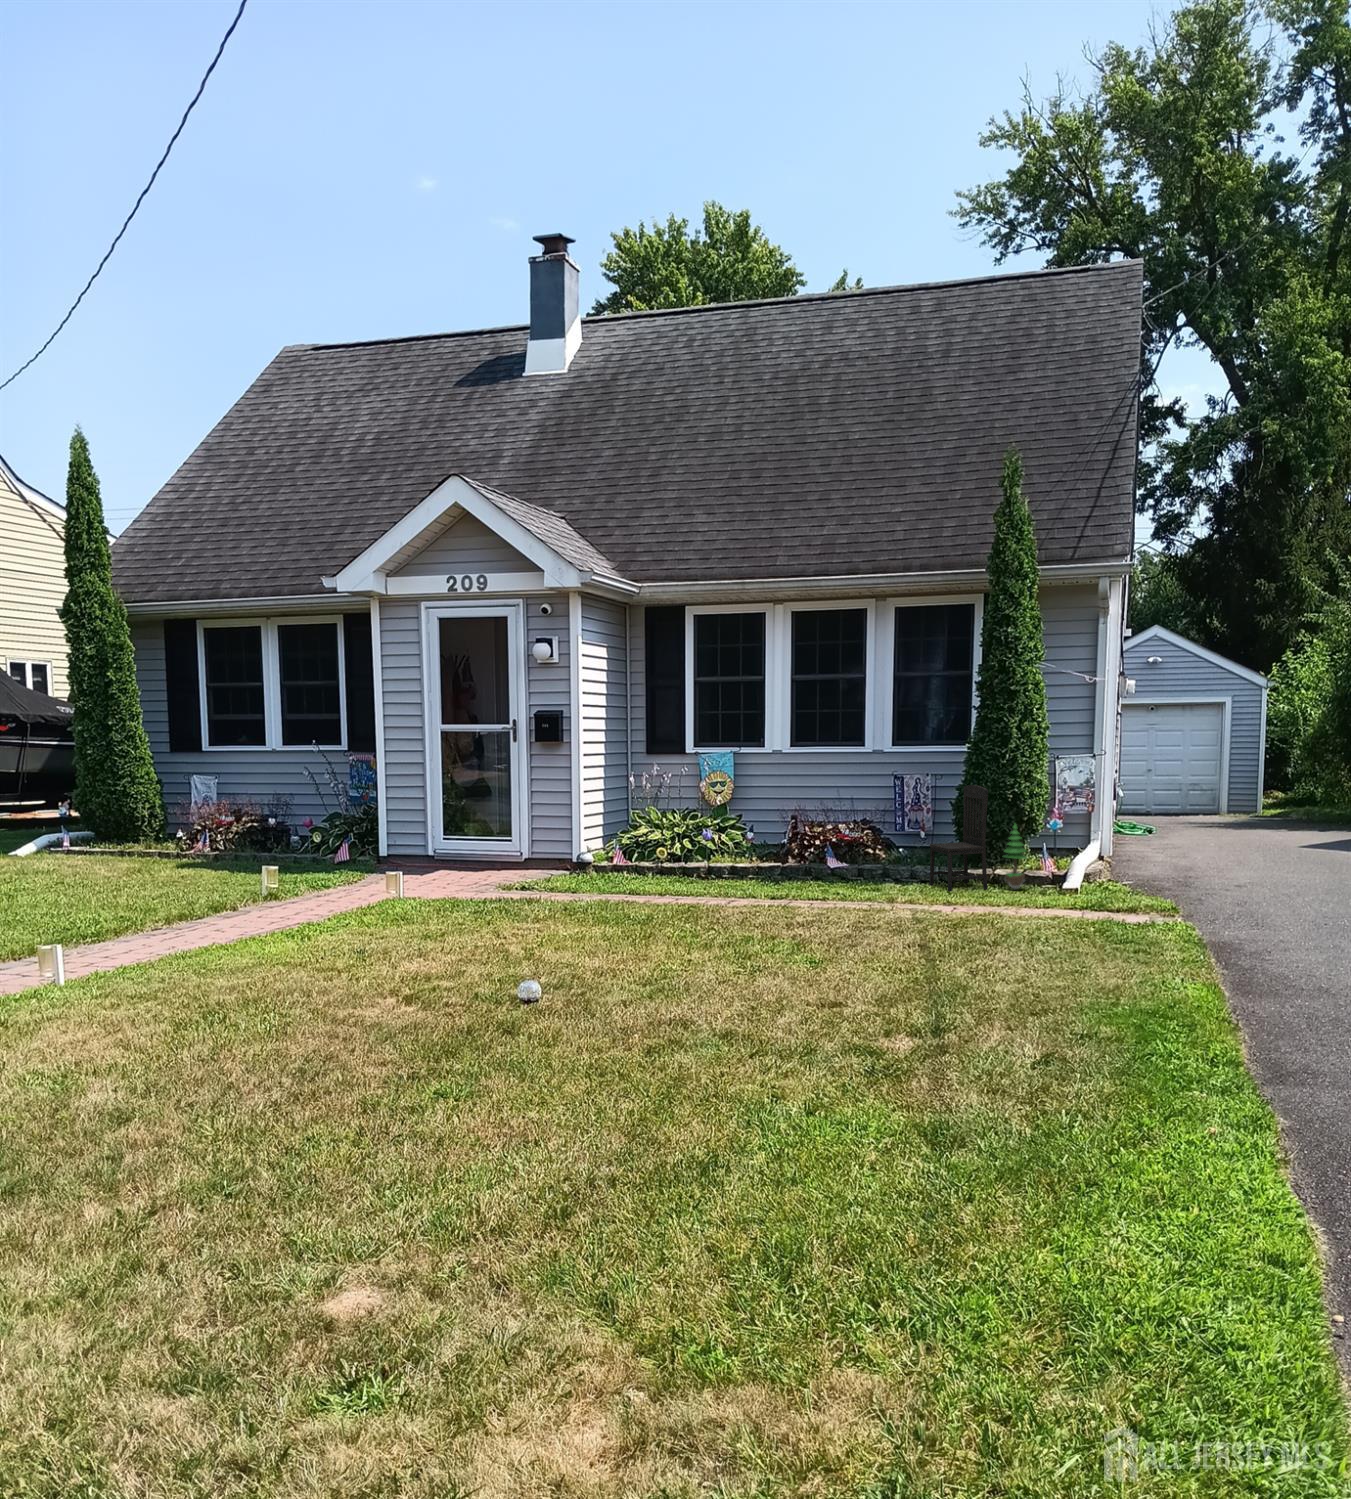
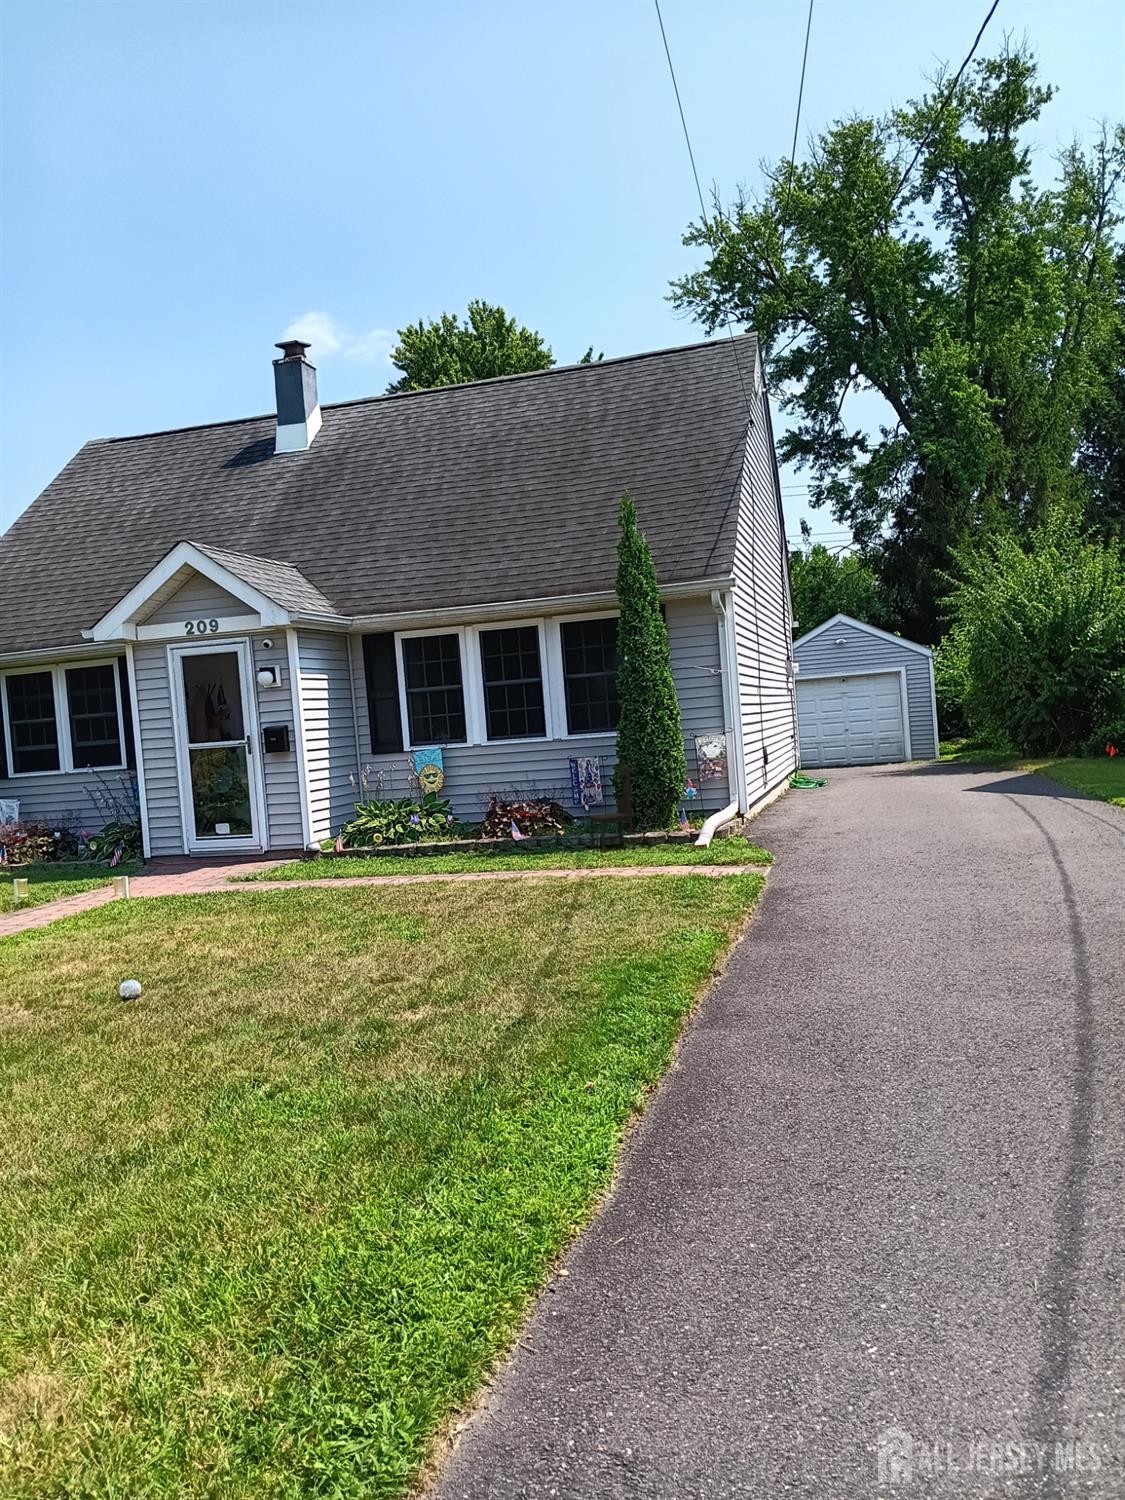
potted tree: present [1004,824,1026,890] -> none [646,793,666,848]

